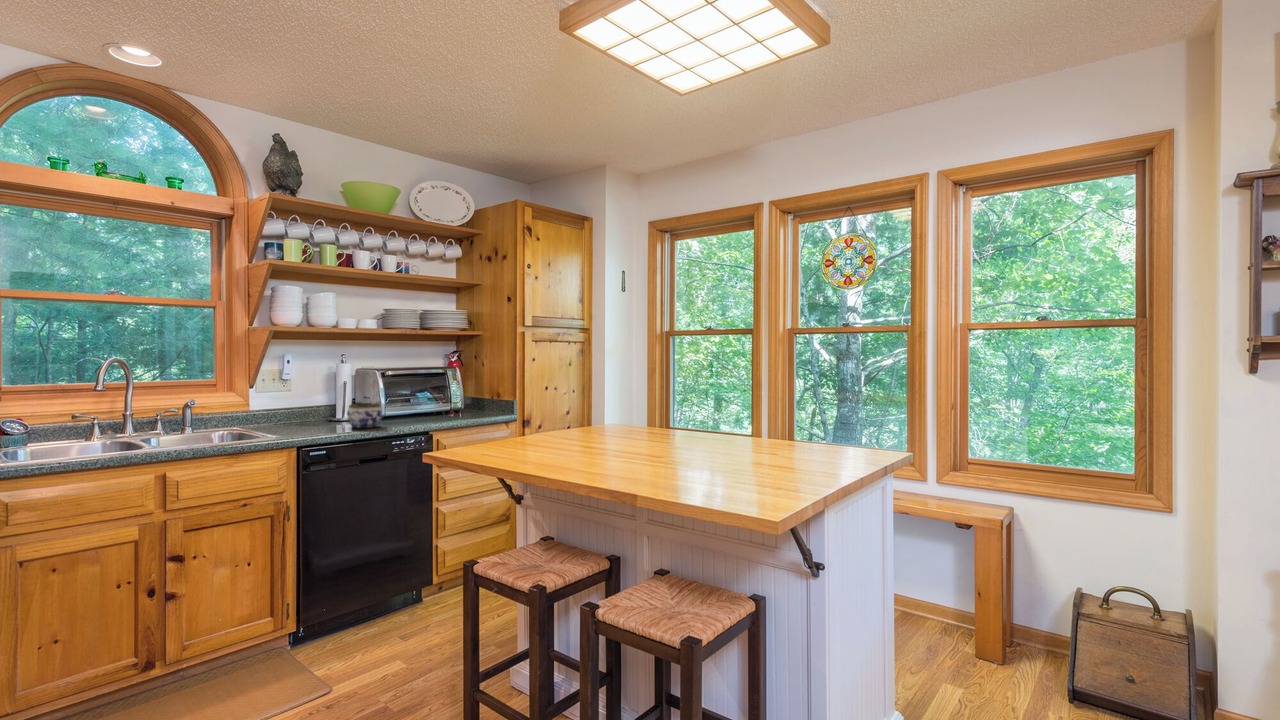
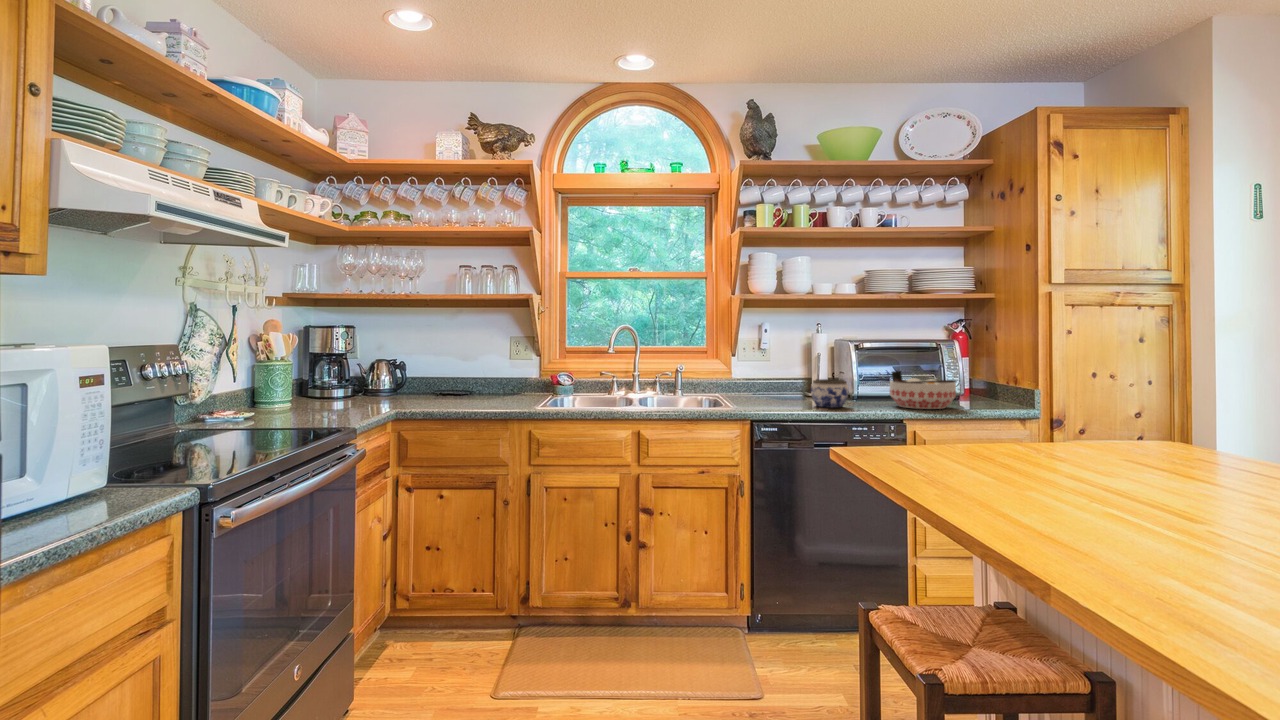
bowl: none [413,392,464,422] -> present [890,371,957,409]

